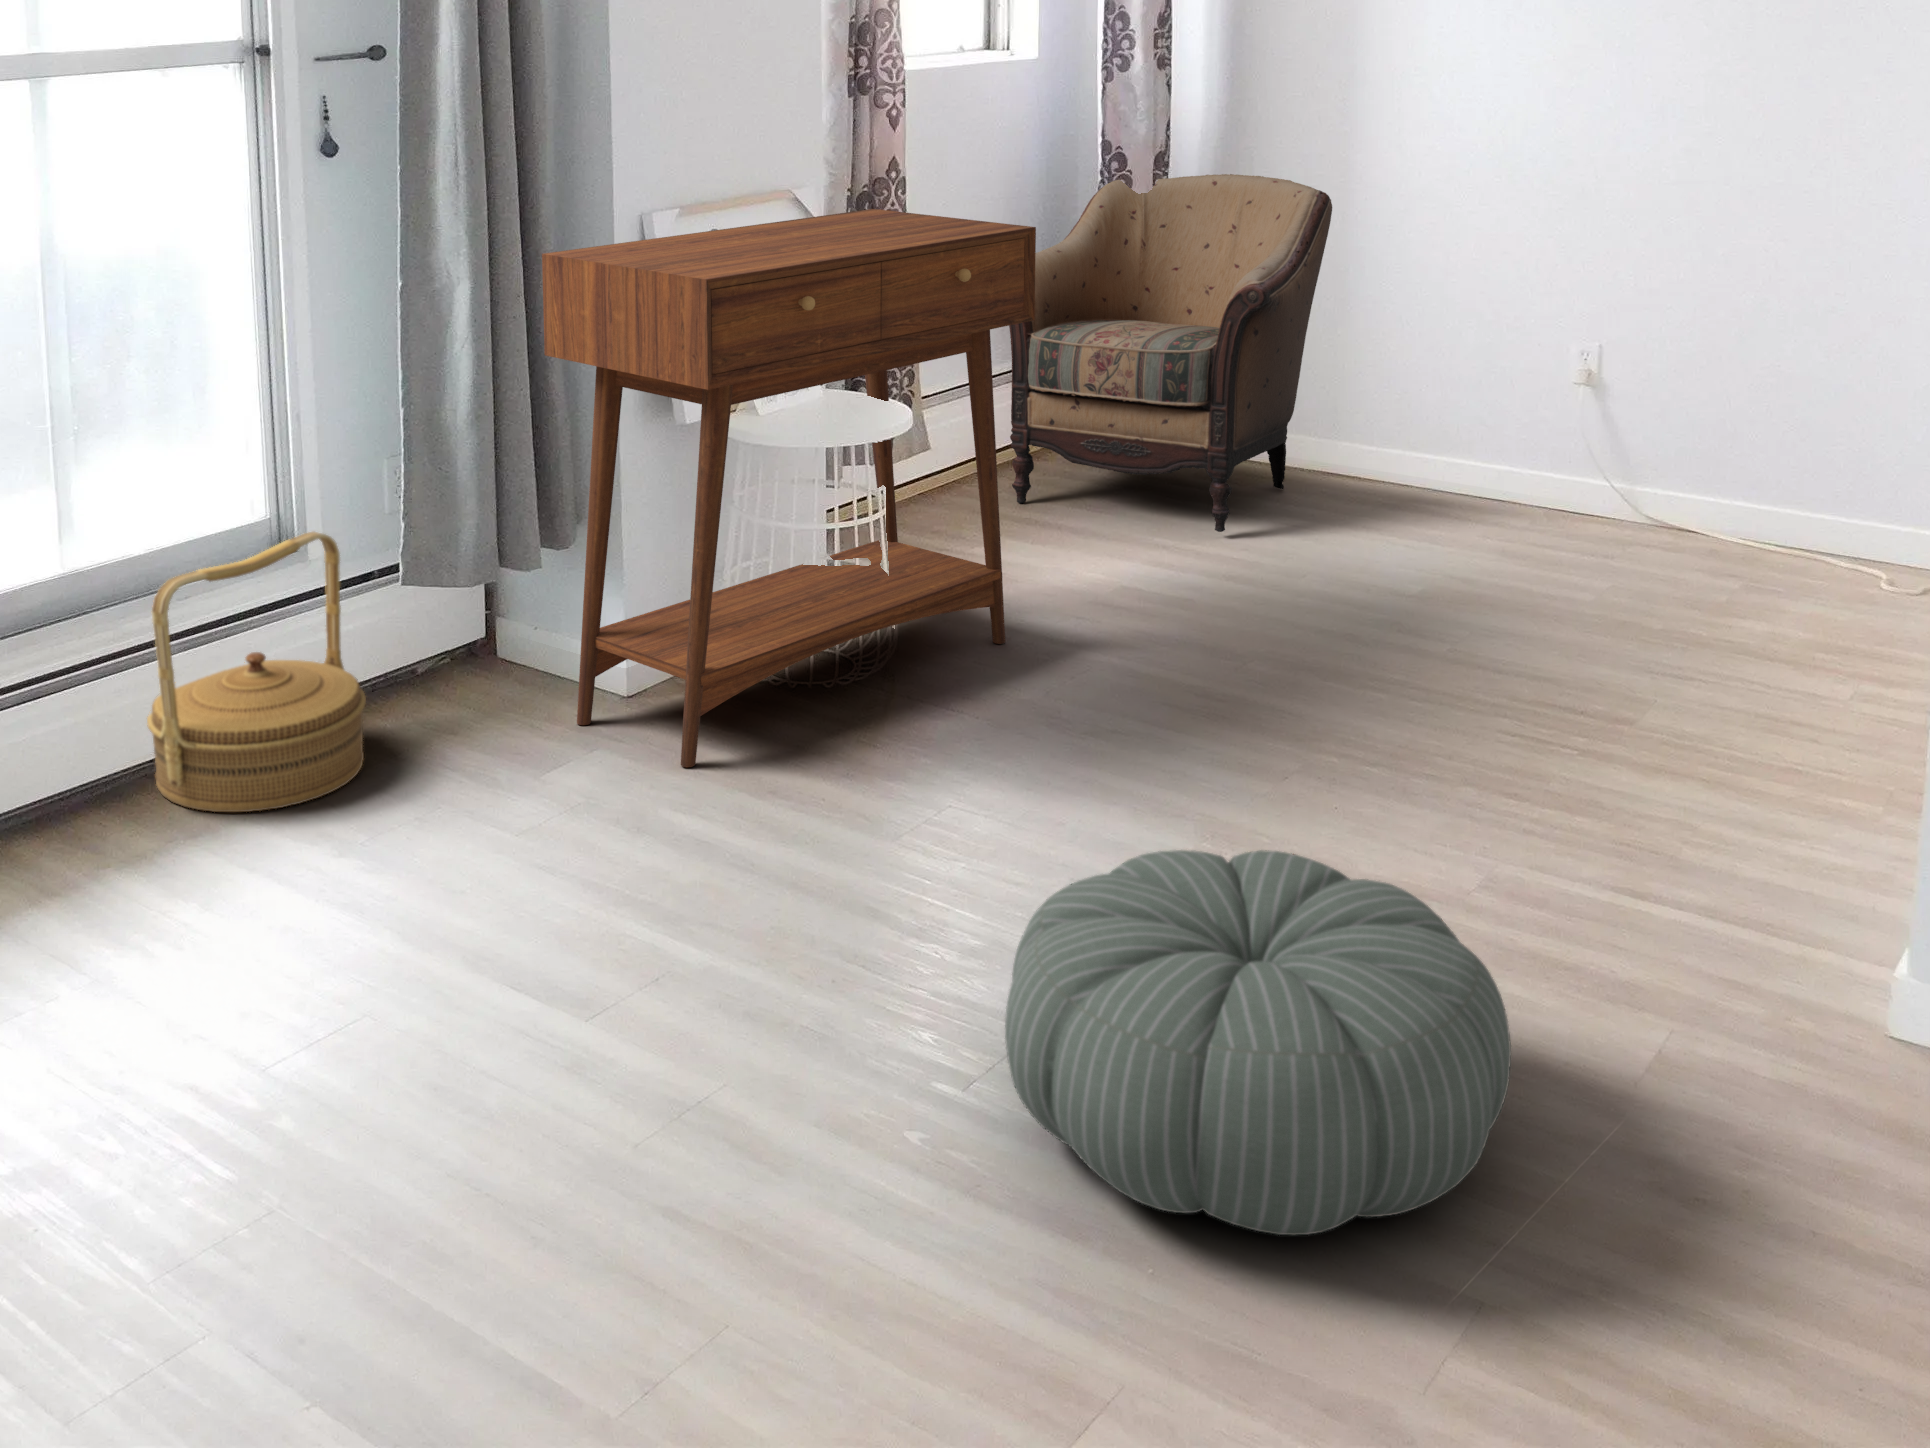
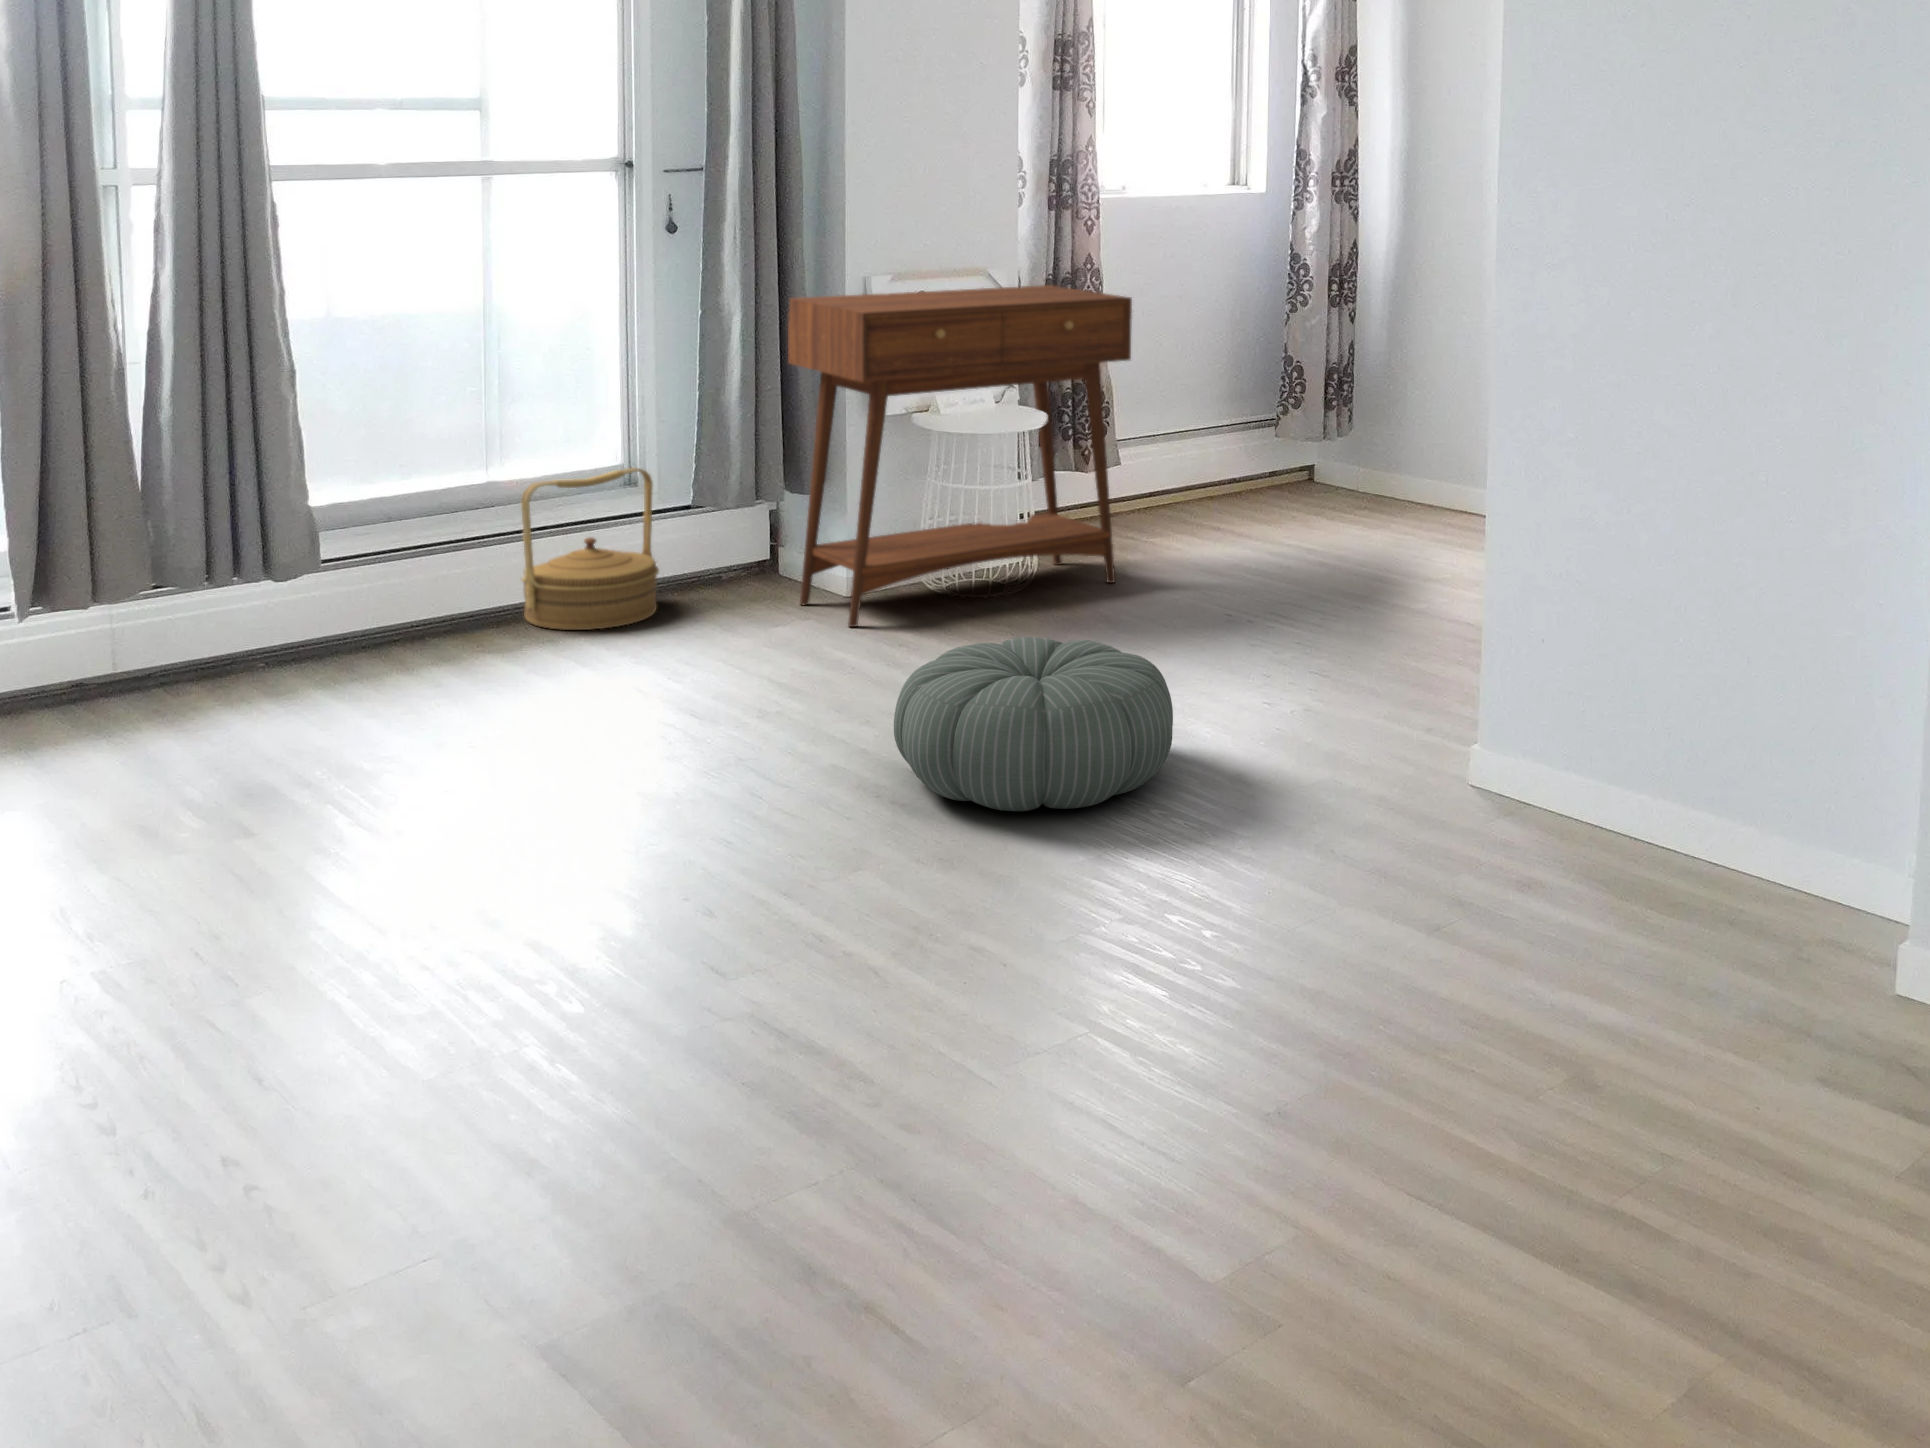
armchair: present [1009,174,1332,532] -> none [1188,281,1451,534]

